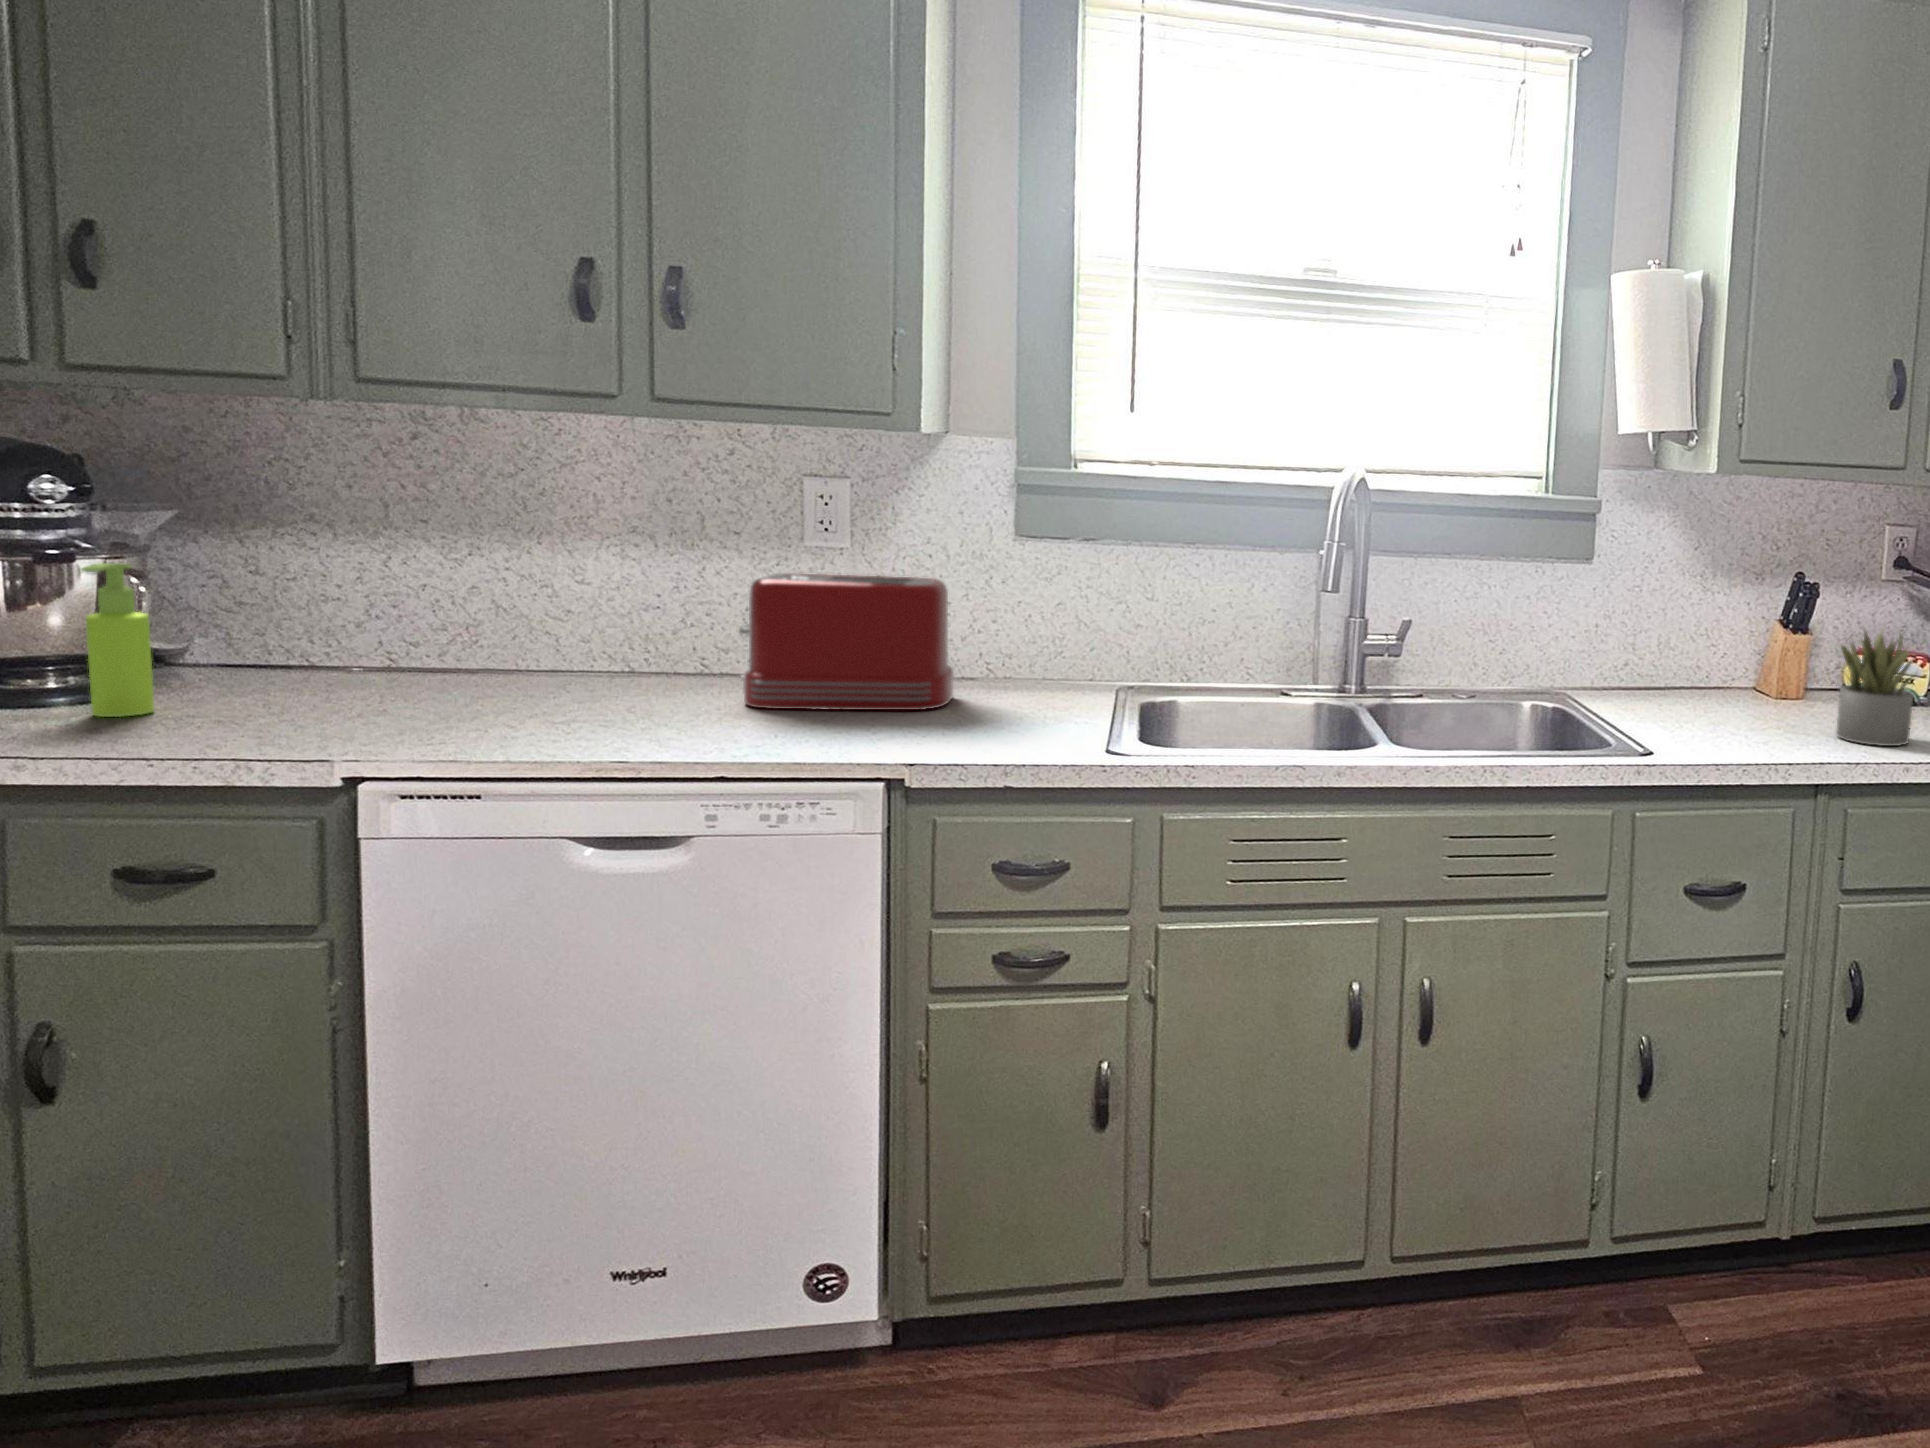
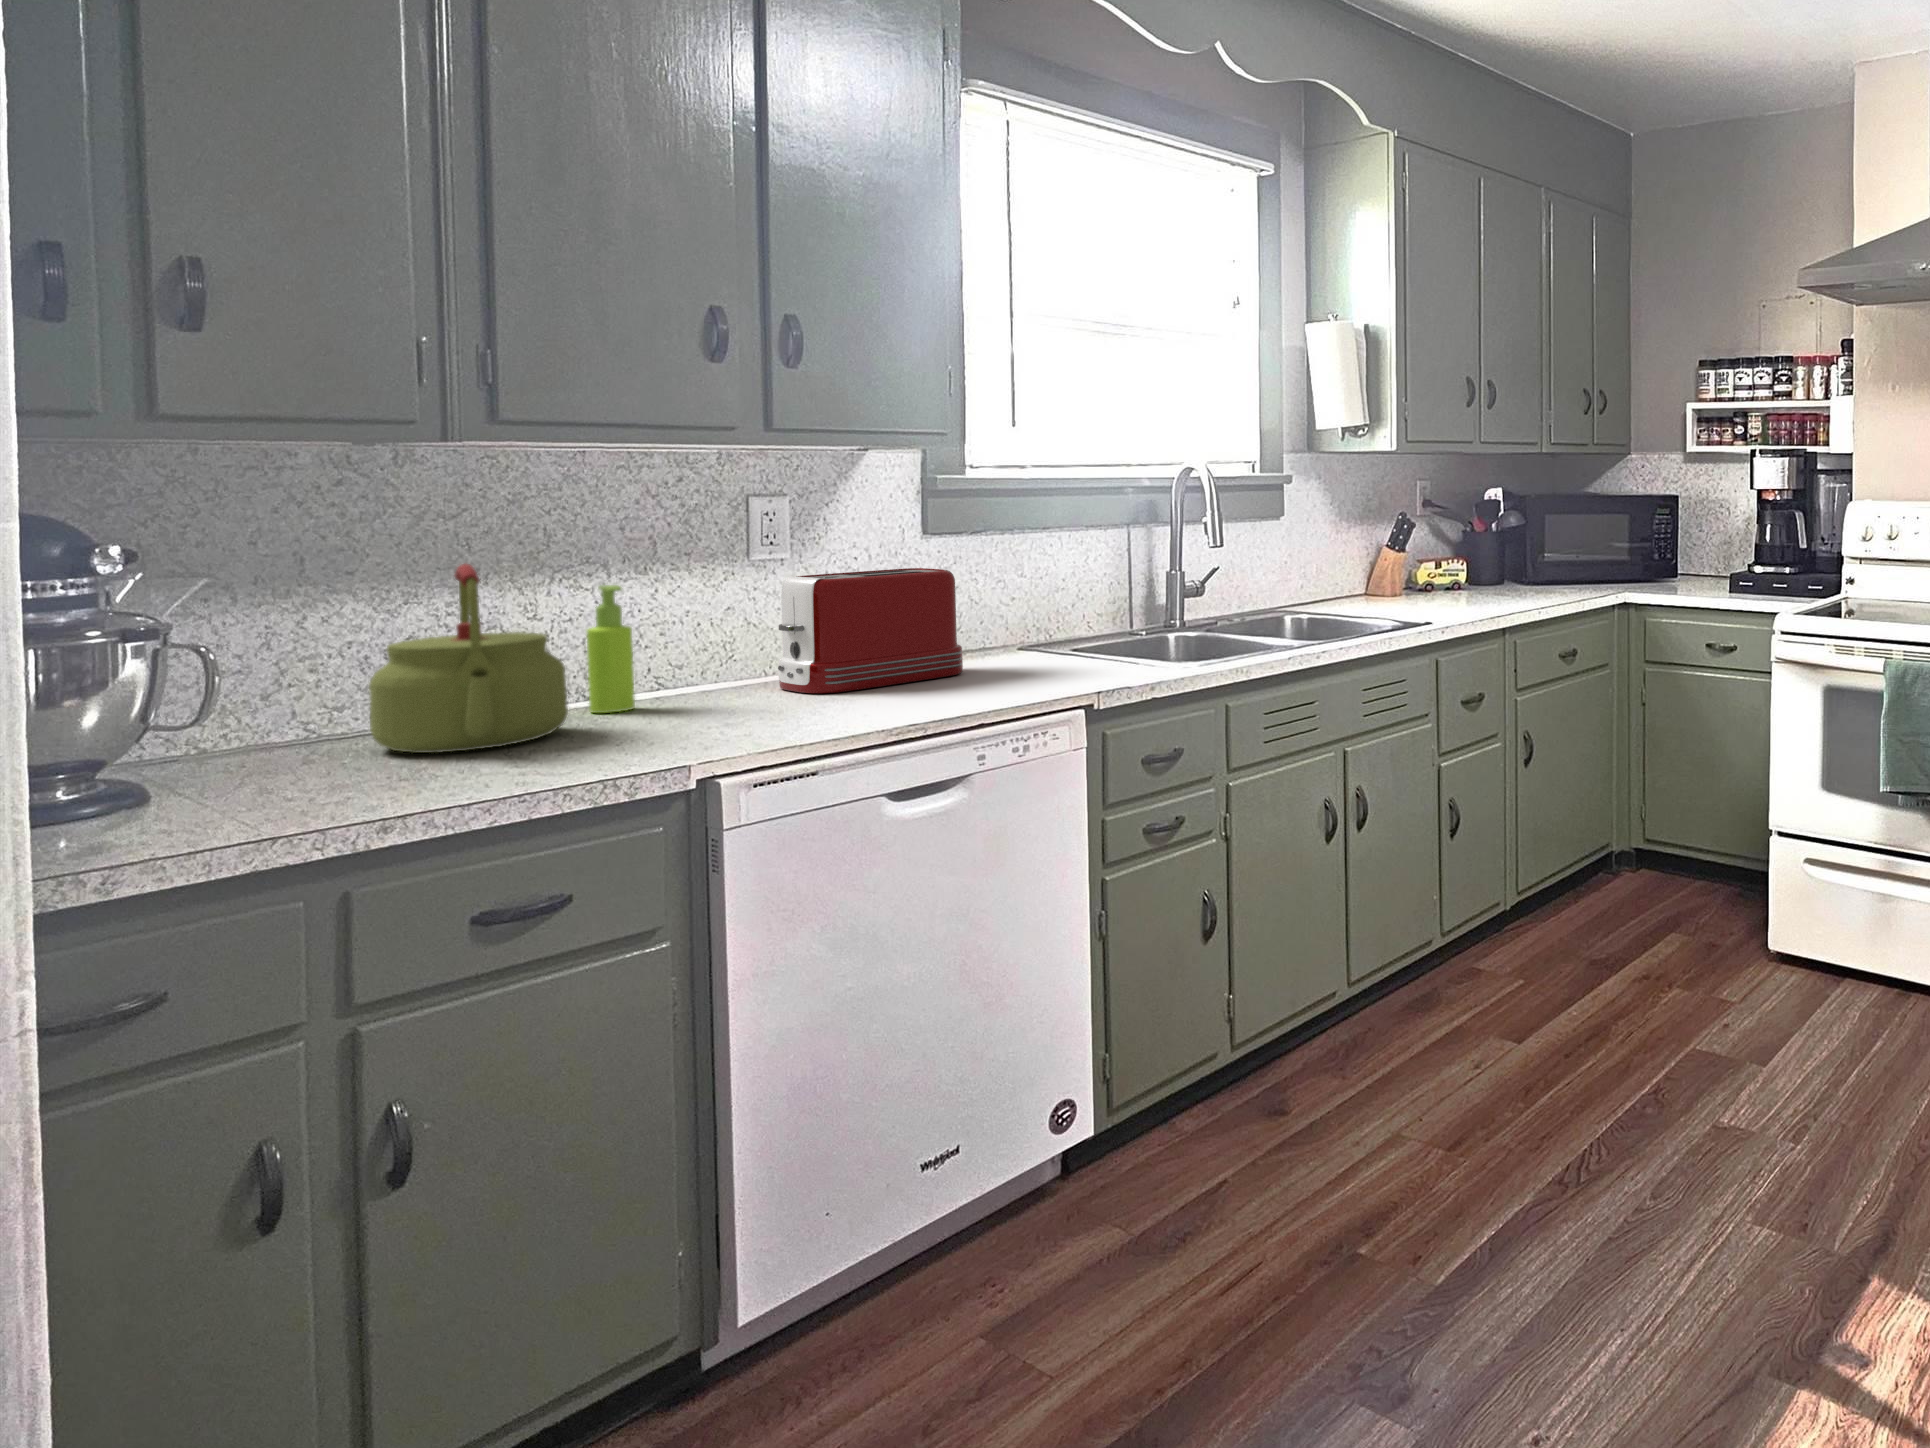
kettle: none [285,527,487,708] -> present [369,564,568,753]
soap dispenser: present [81,563,154,717] -> present [587,585,635,713]
succulent plant: present [1836,631,1914,746] -> none [1459,536,1513,608]

